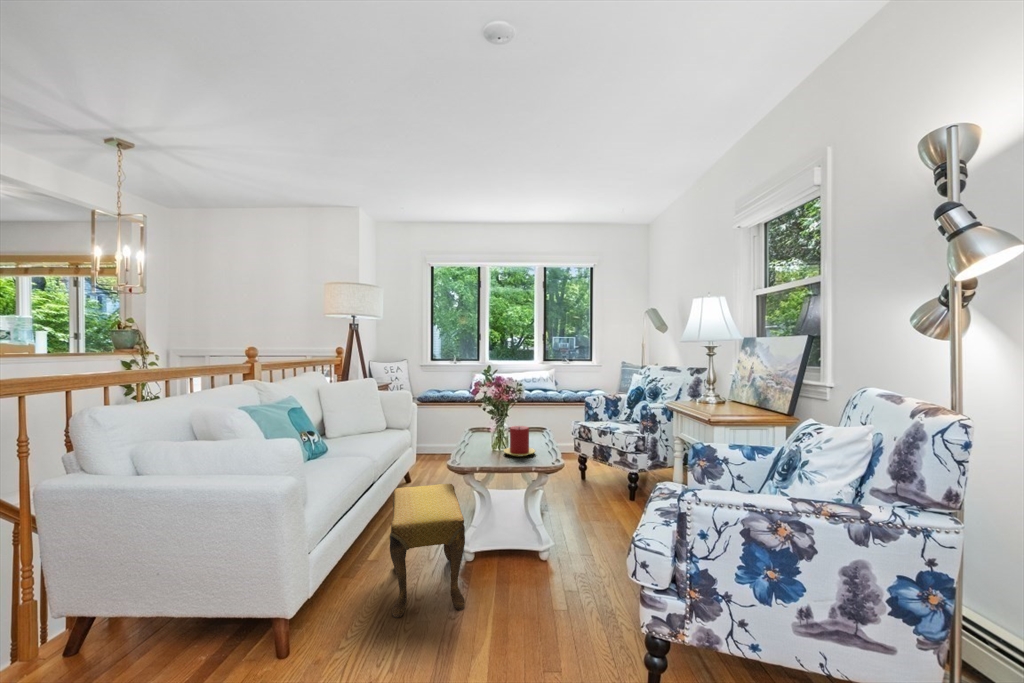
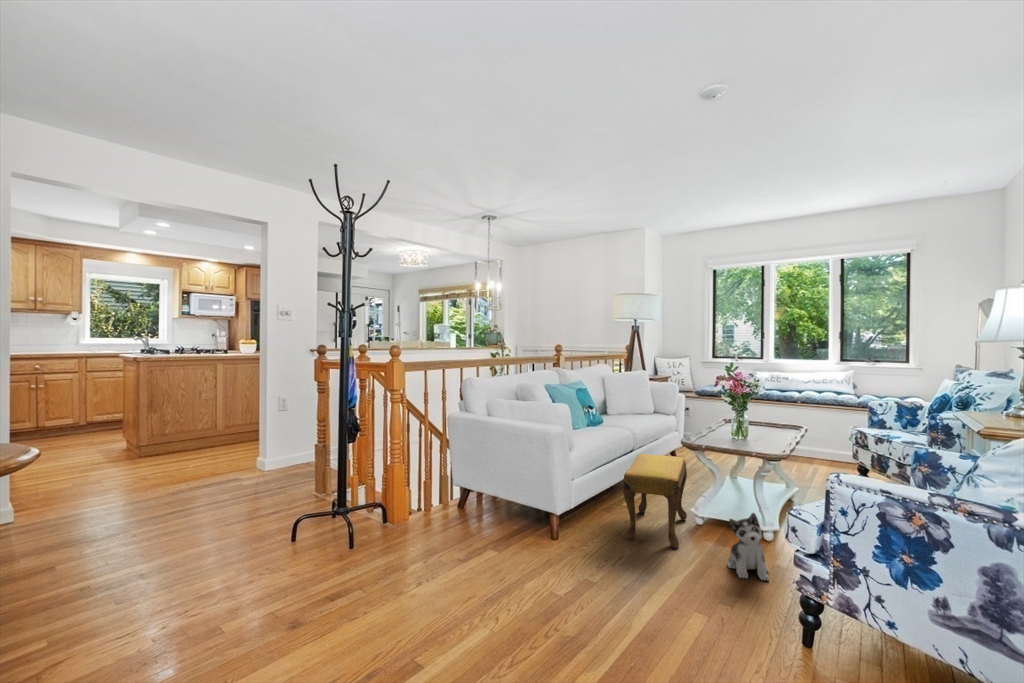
candle: present [504,426,535,456] -> none [737,419,770,446]
plush toy: none [525,541,575,627] -> present [727,513,769,580]

